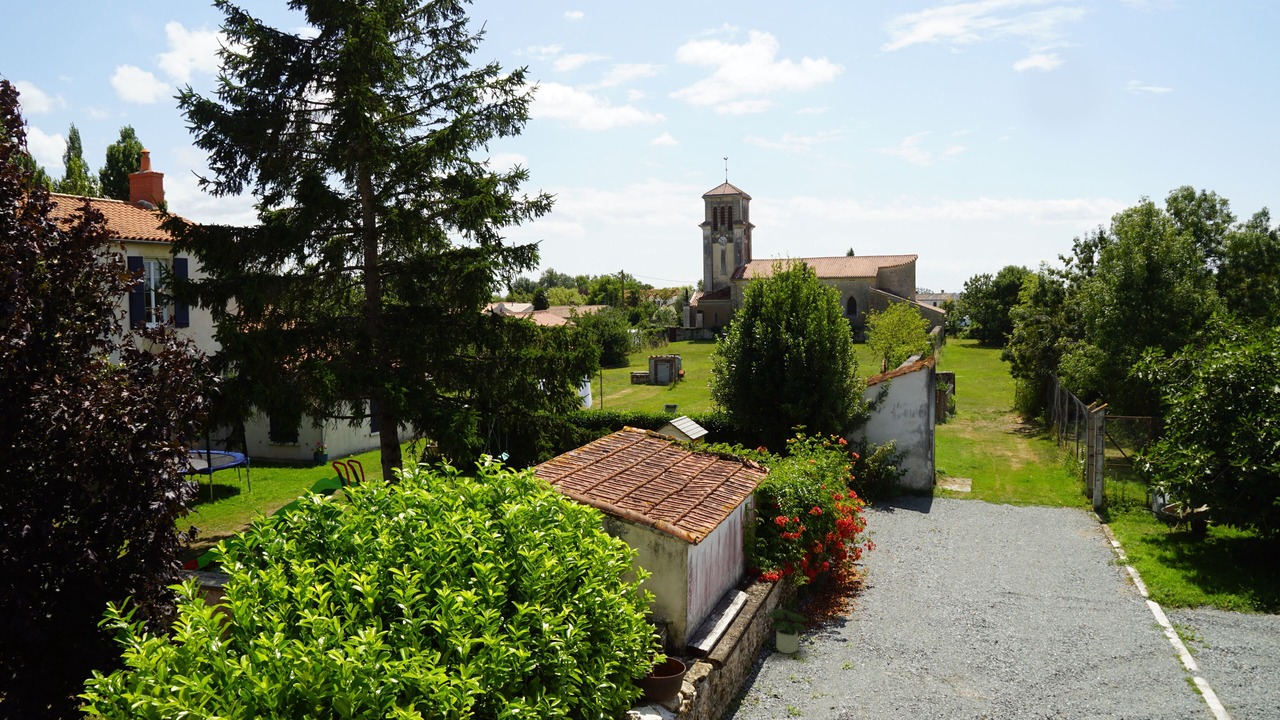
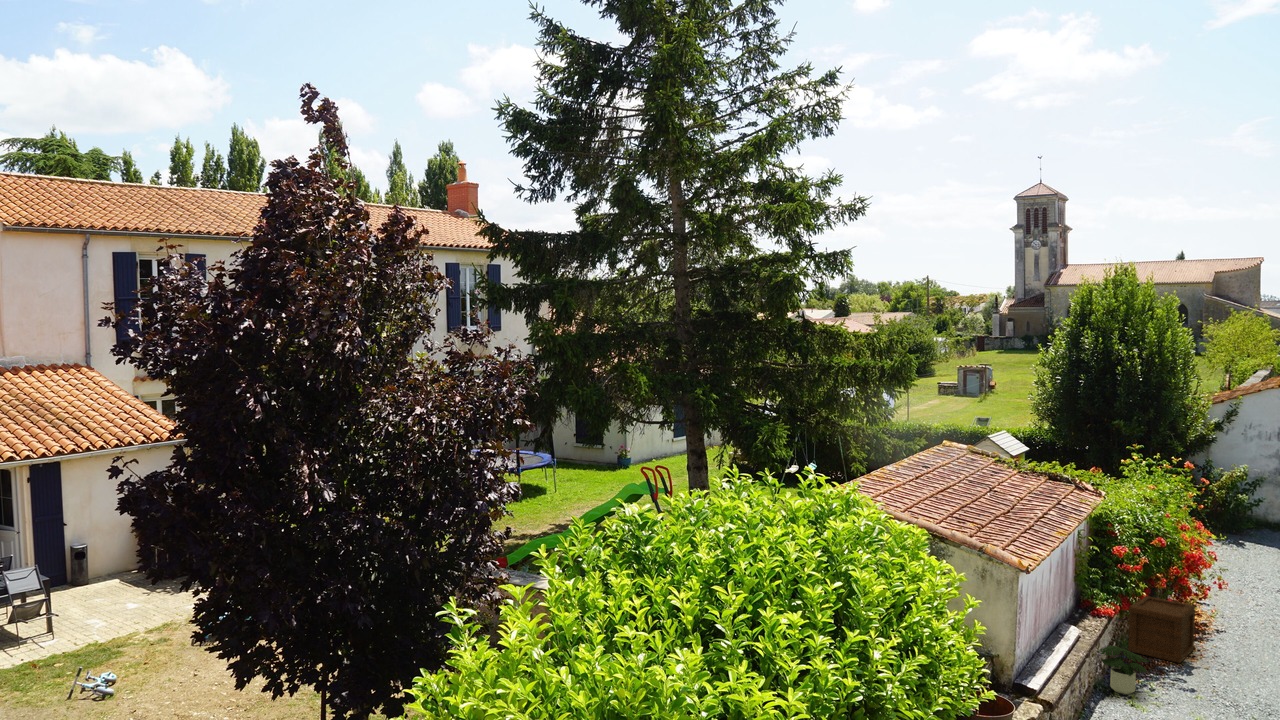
wooden crate: none [792,559,847,618] -> present [1128,596,1195,663]

